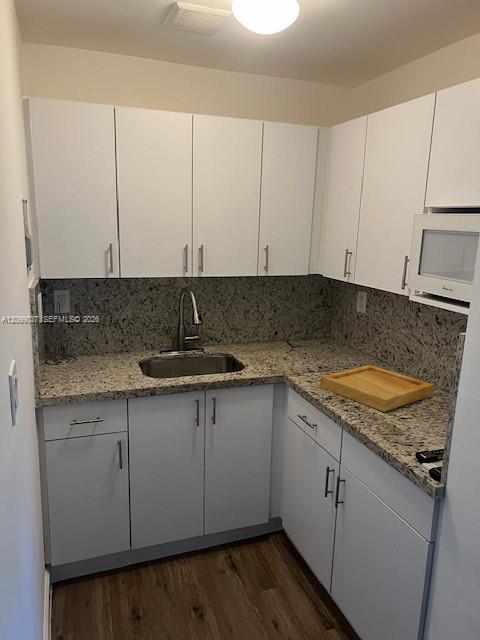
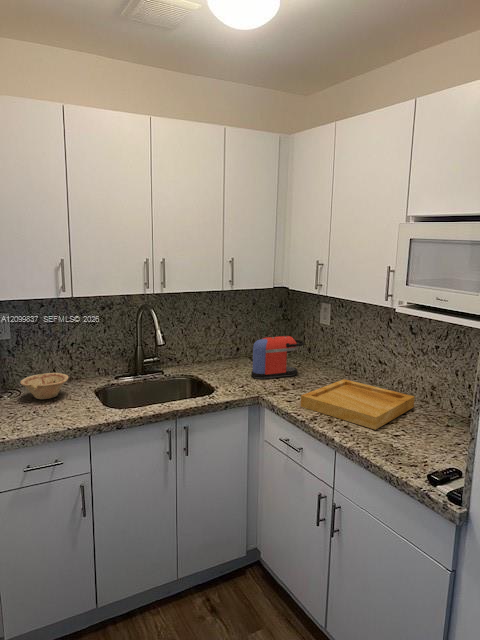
coffee maker: none [283,321,336,360] -> present [251,336,304,379]
dish: none [75,344,116,366] -> present [20,373,69,399]

